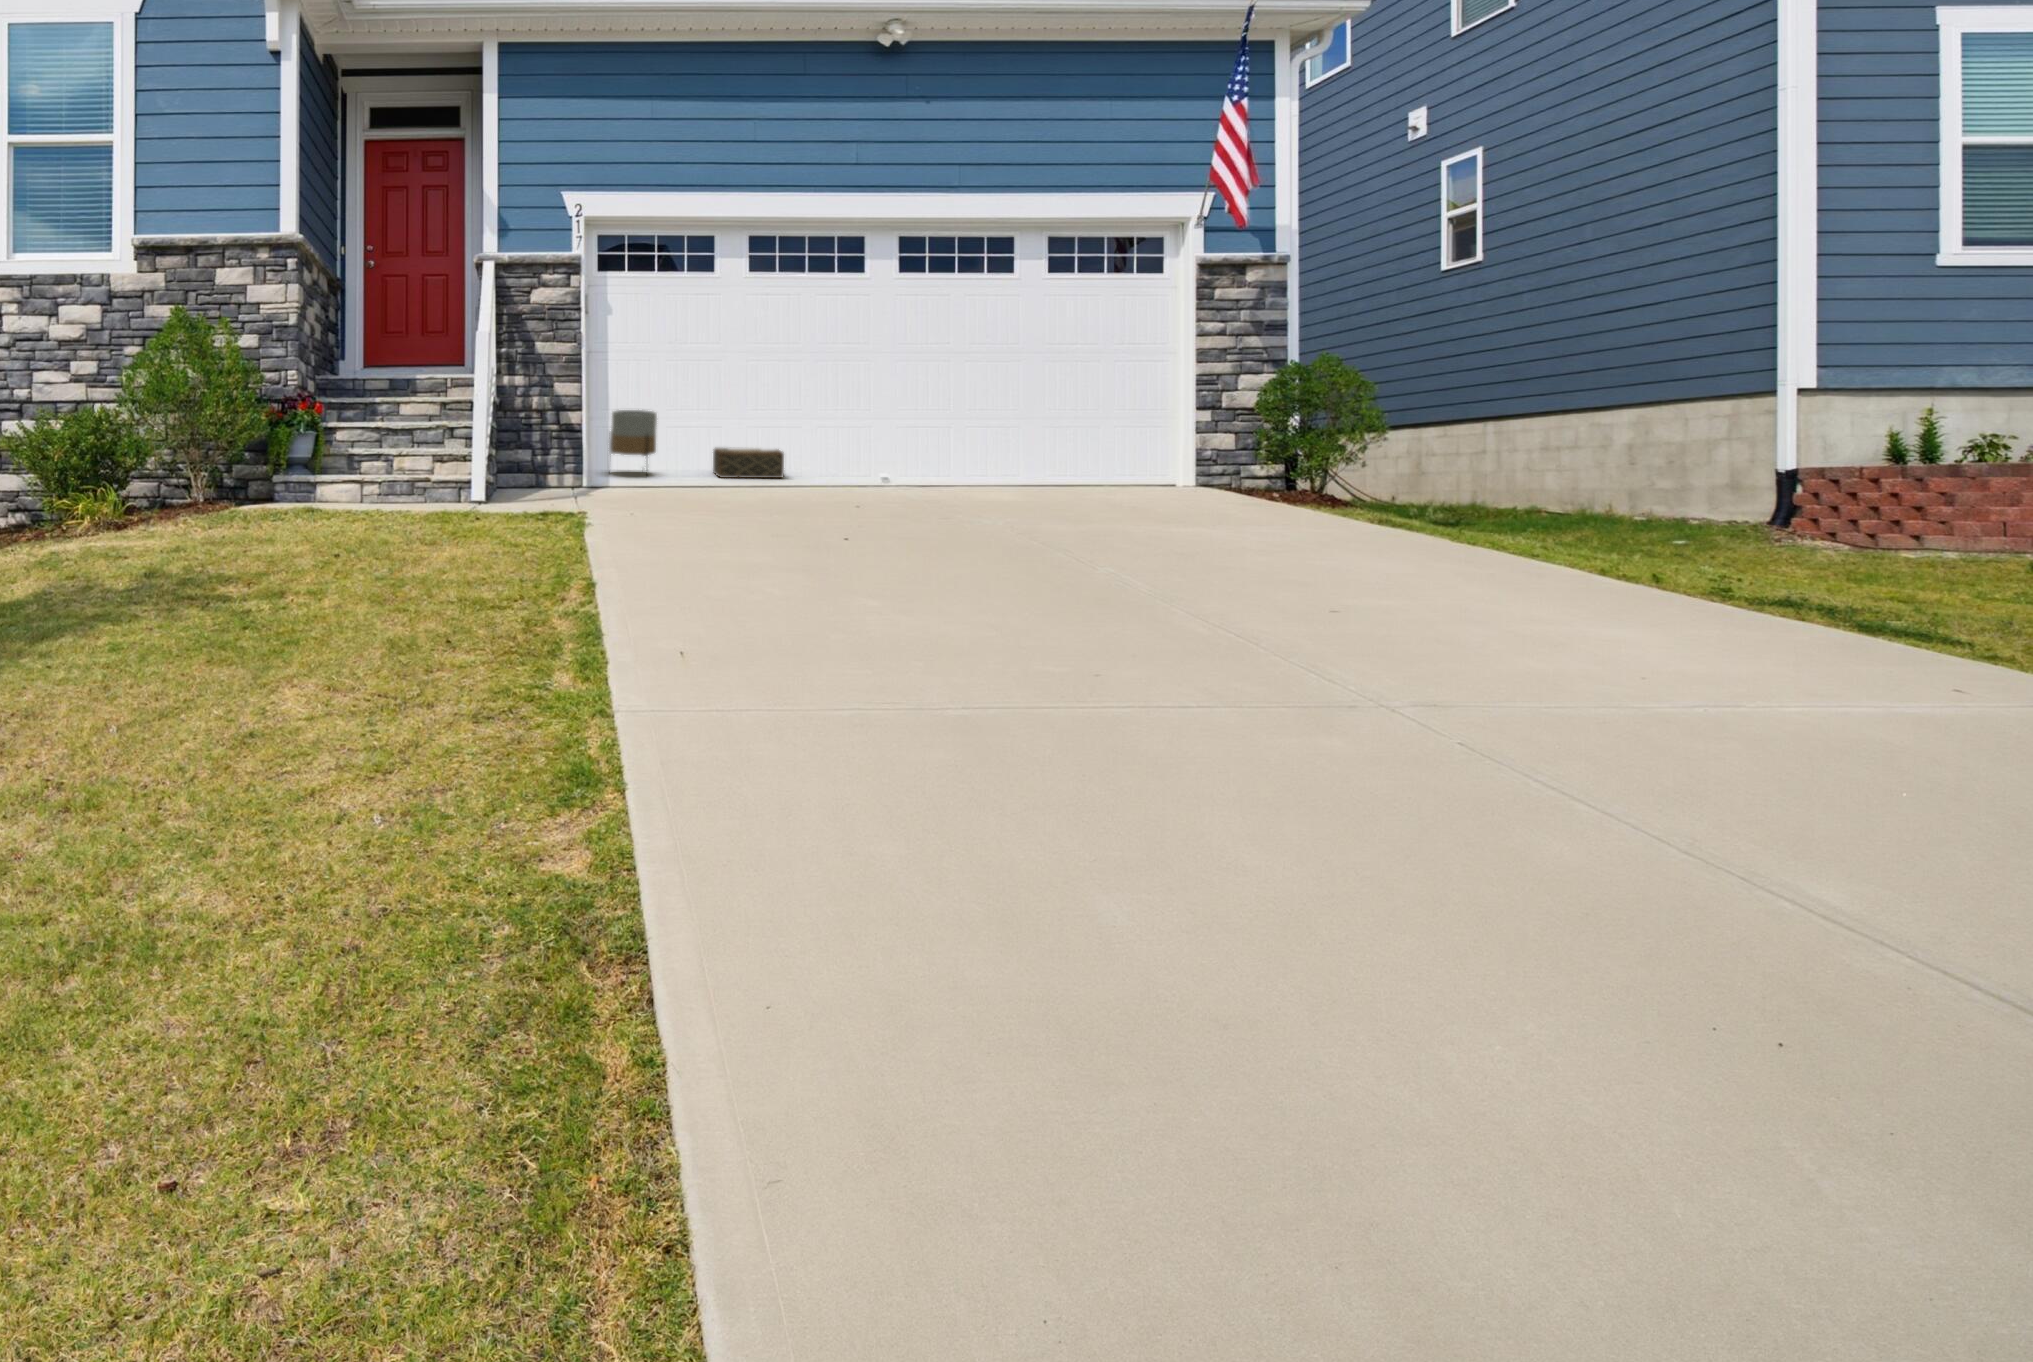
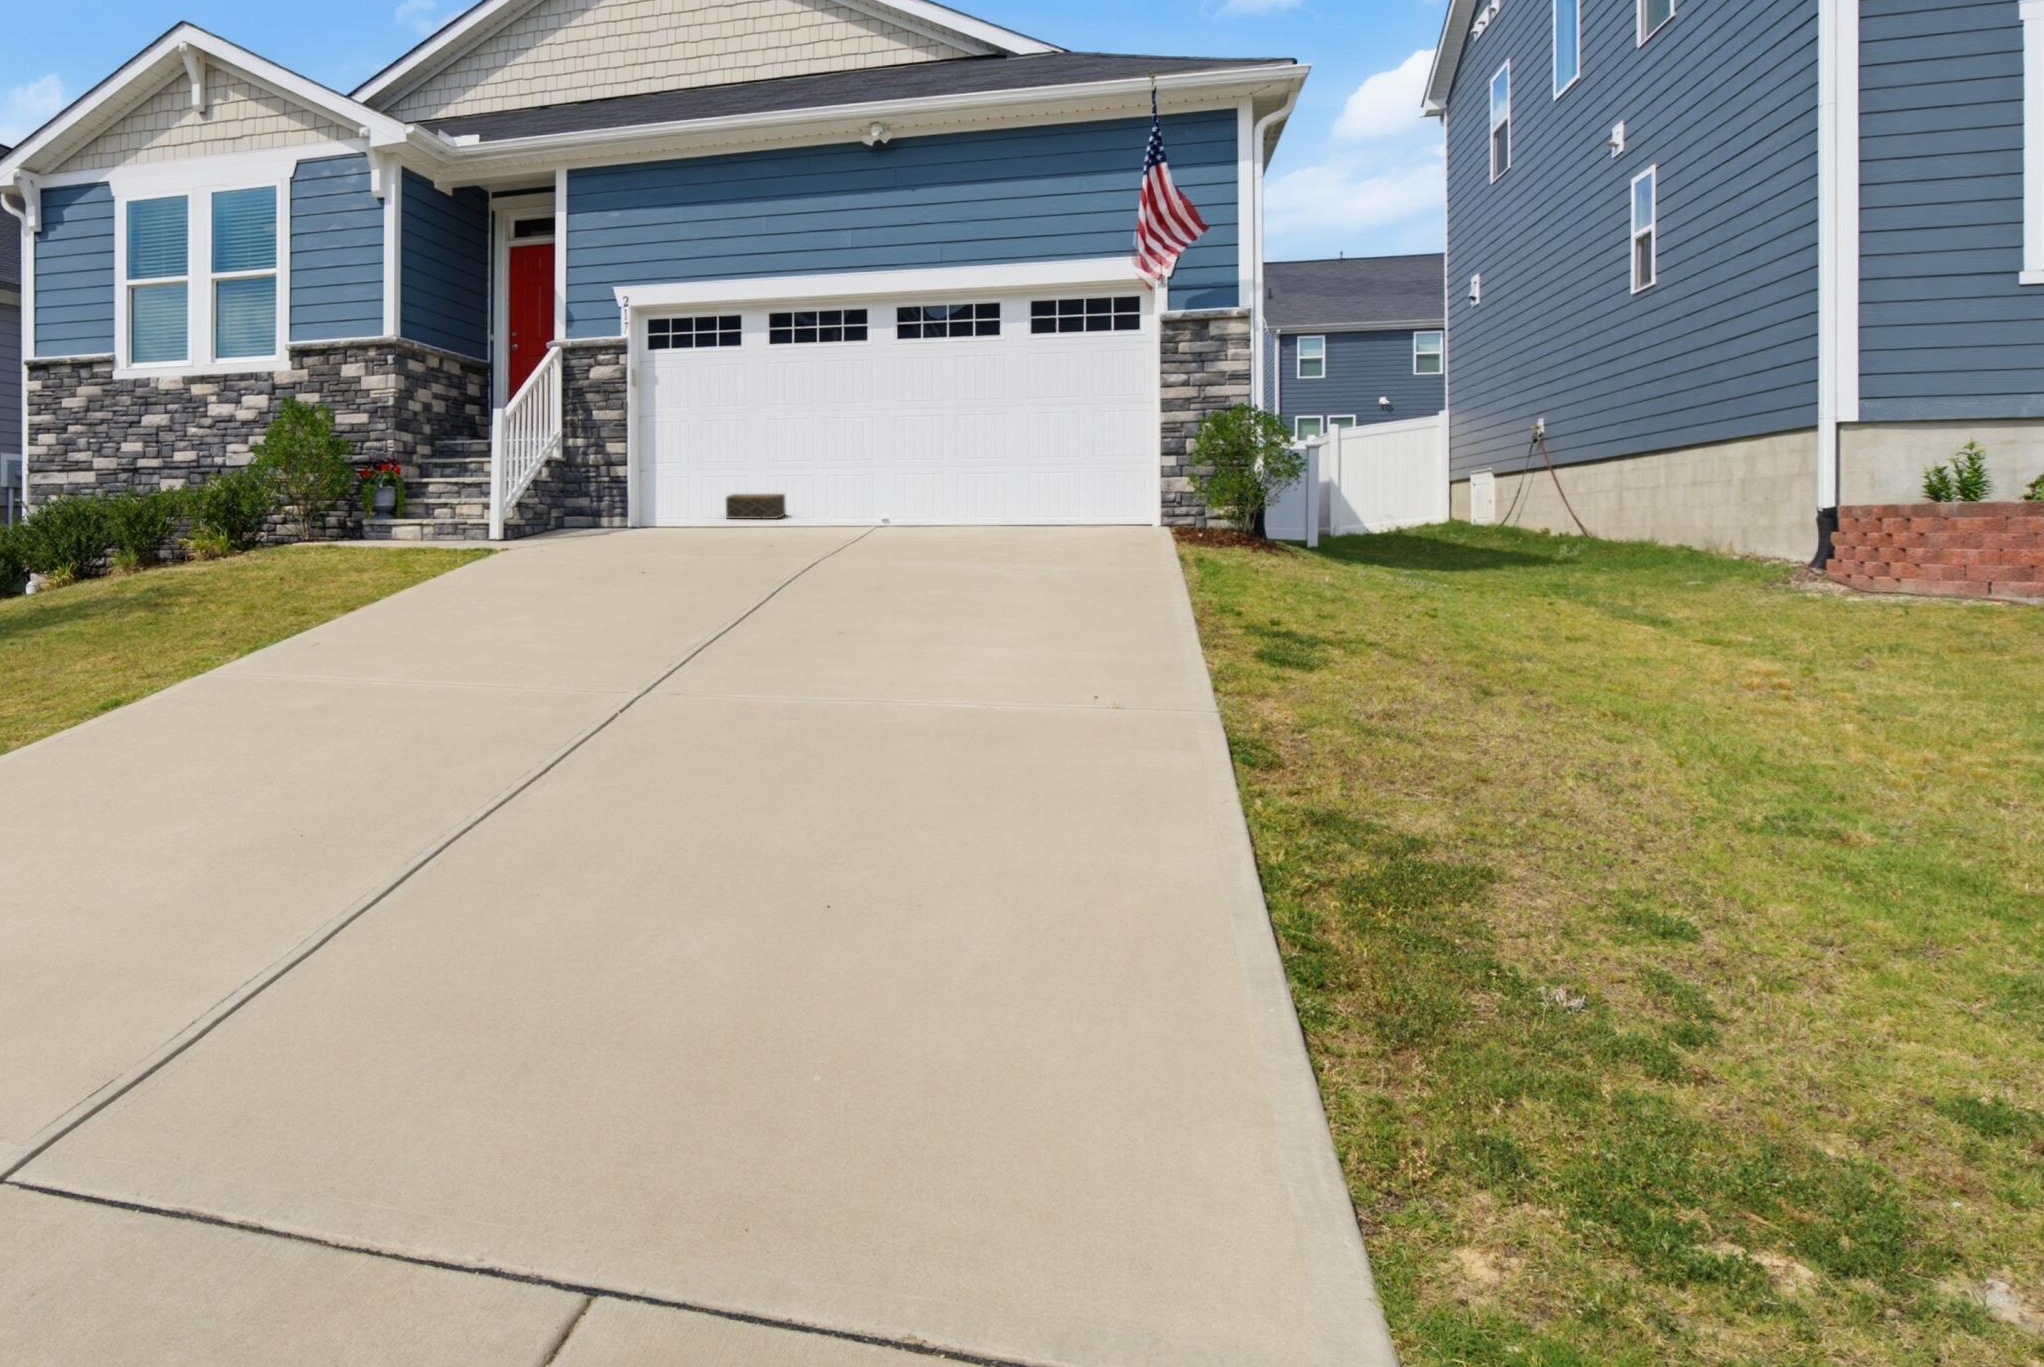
planter: present [609,410,657,457] -> none [643,464,681,518]

